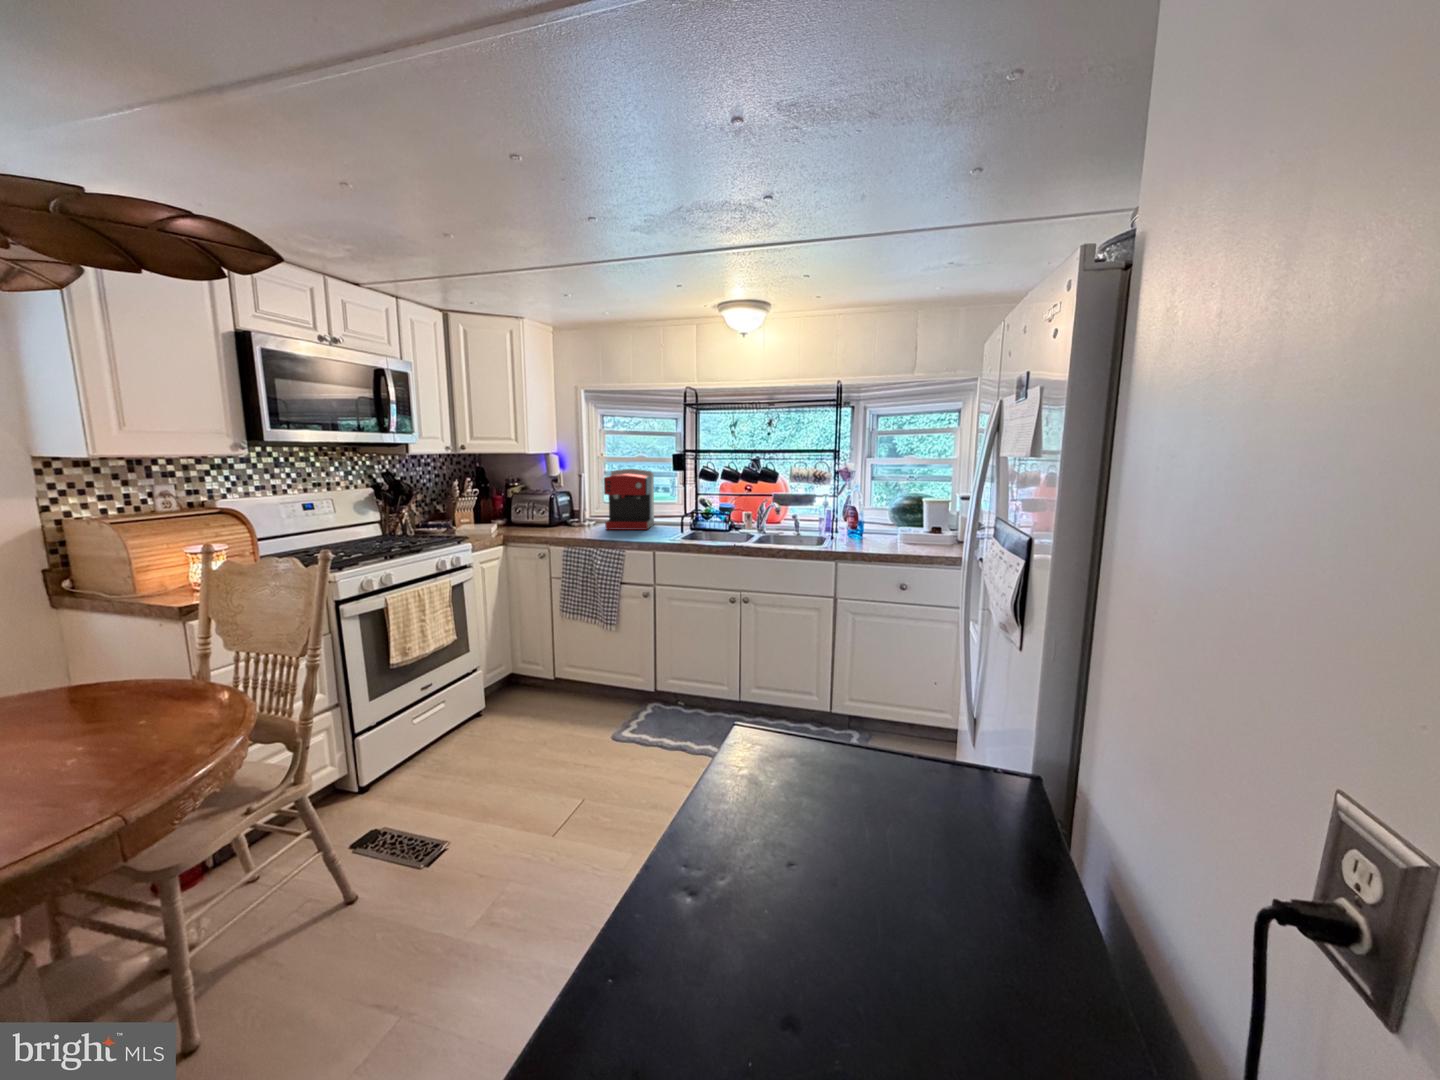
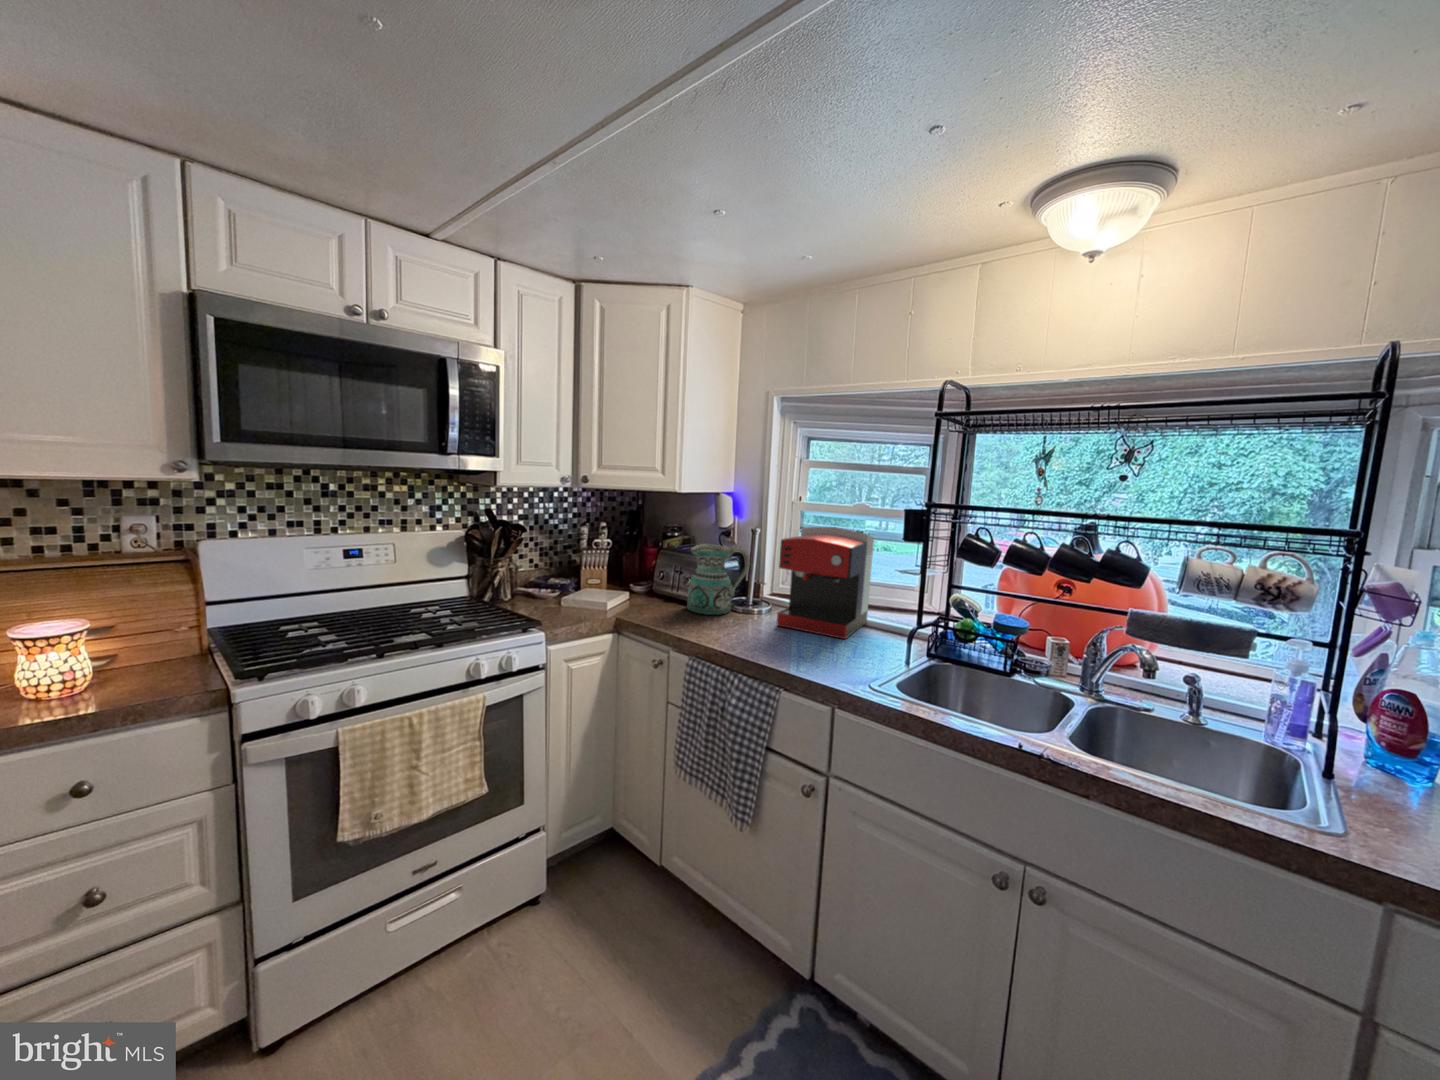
ceramic pitcher: none [541,486,579,530] -> present [687,544,750,615]

